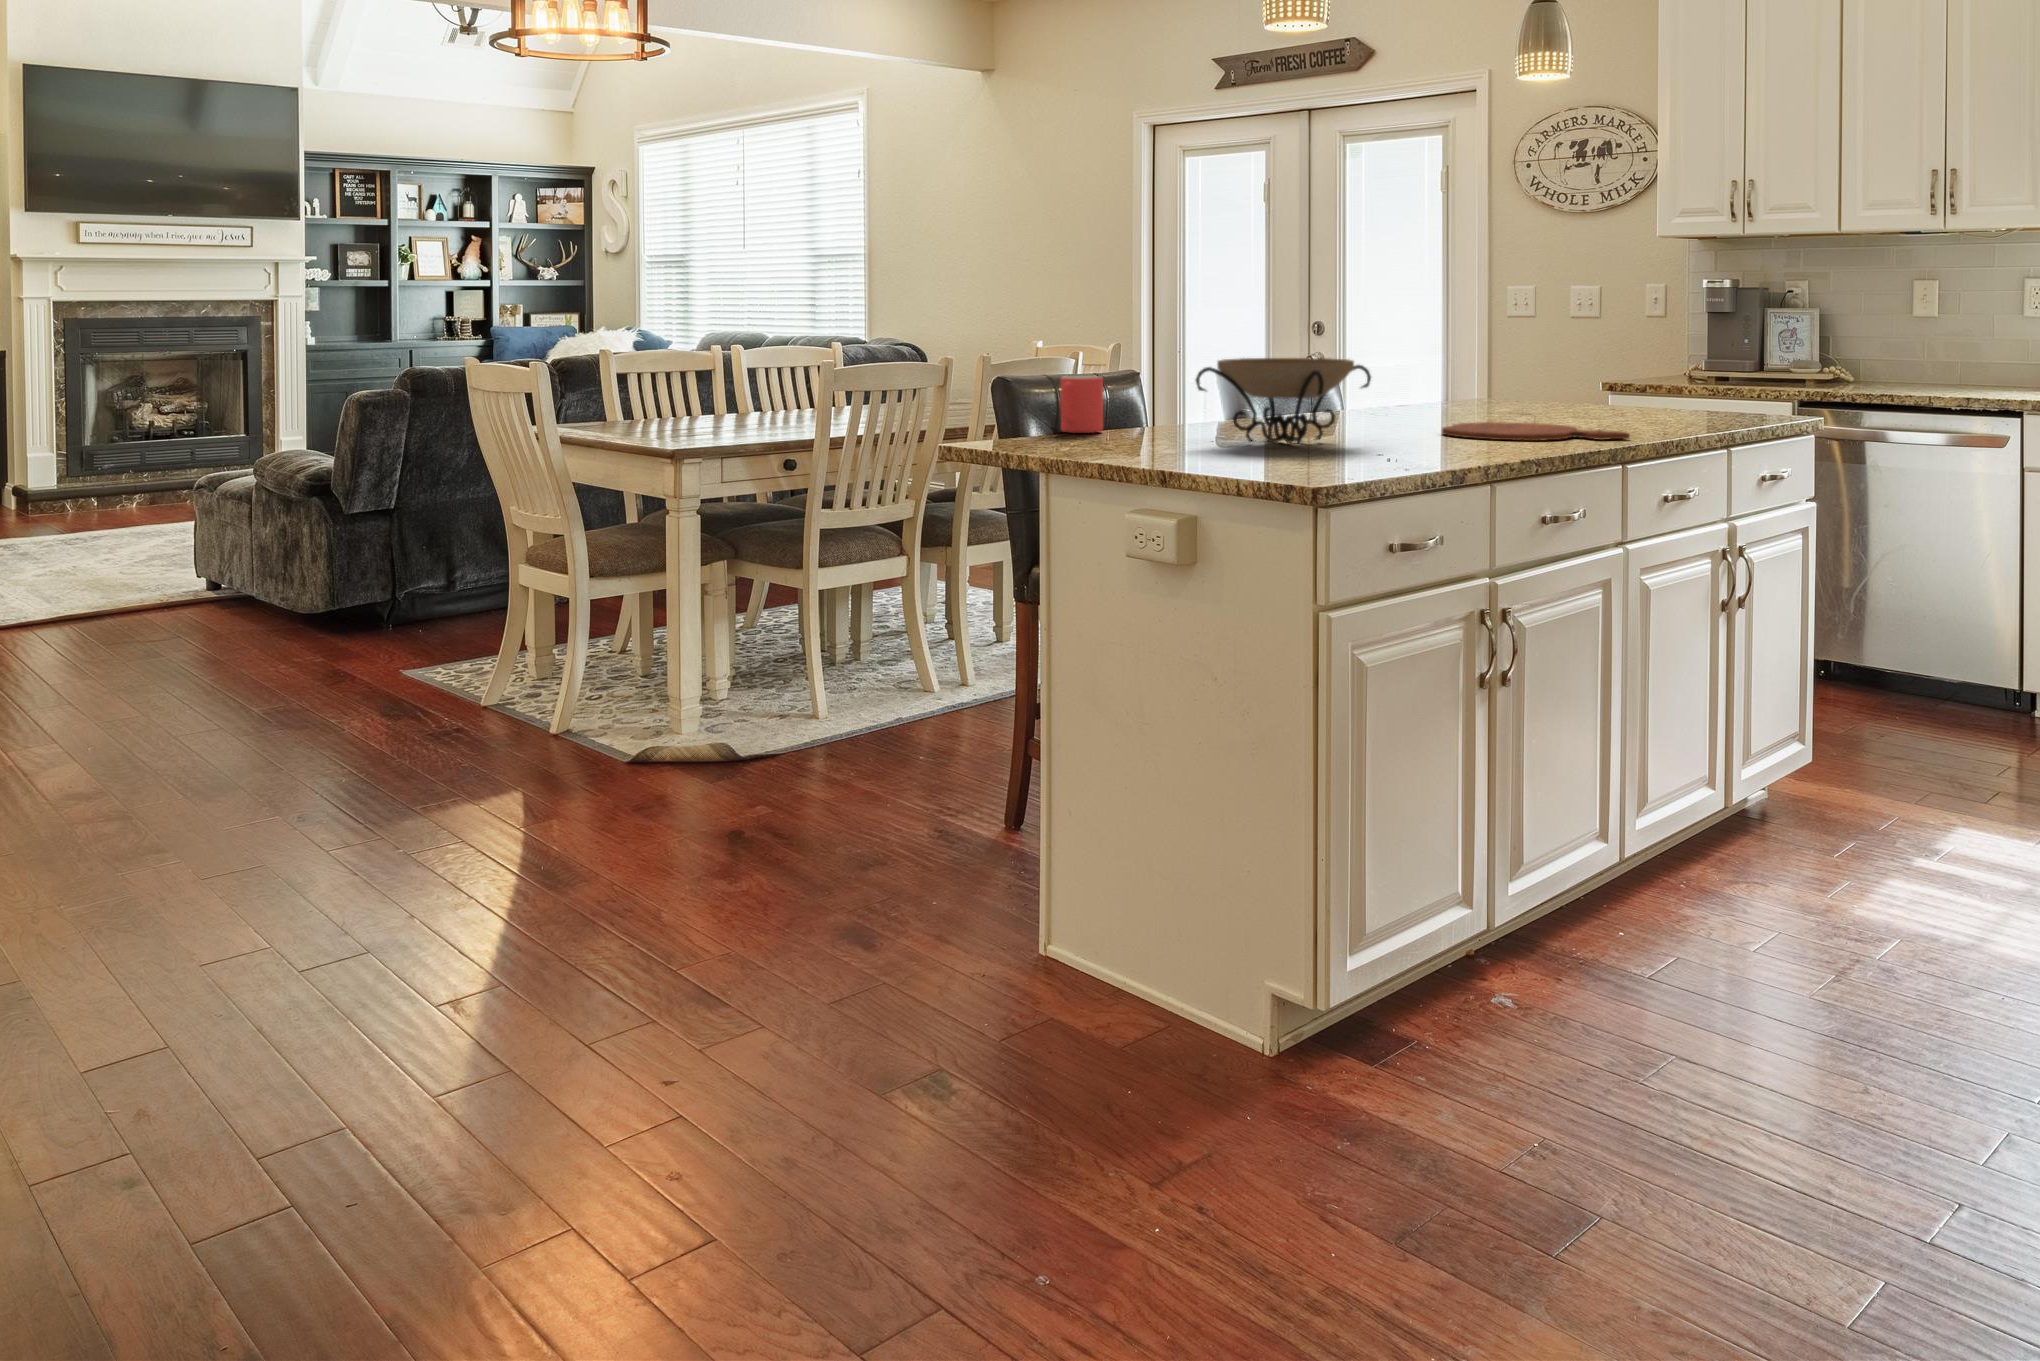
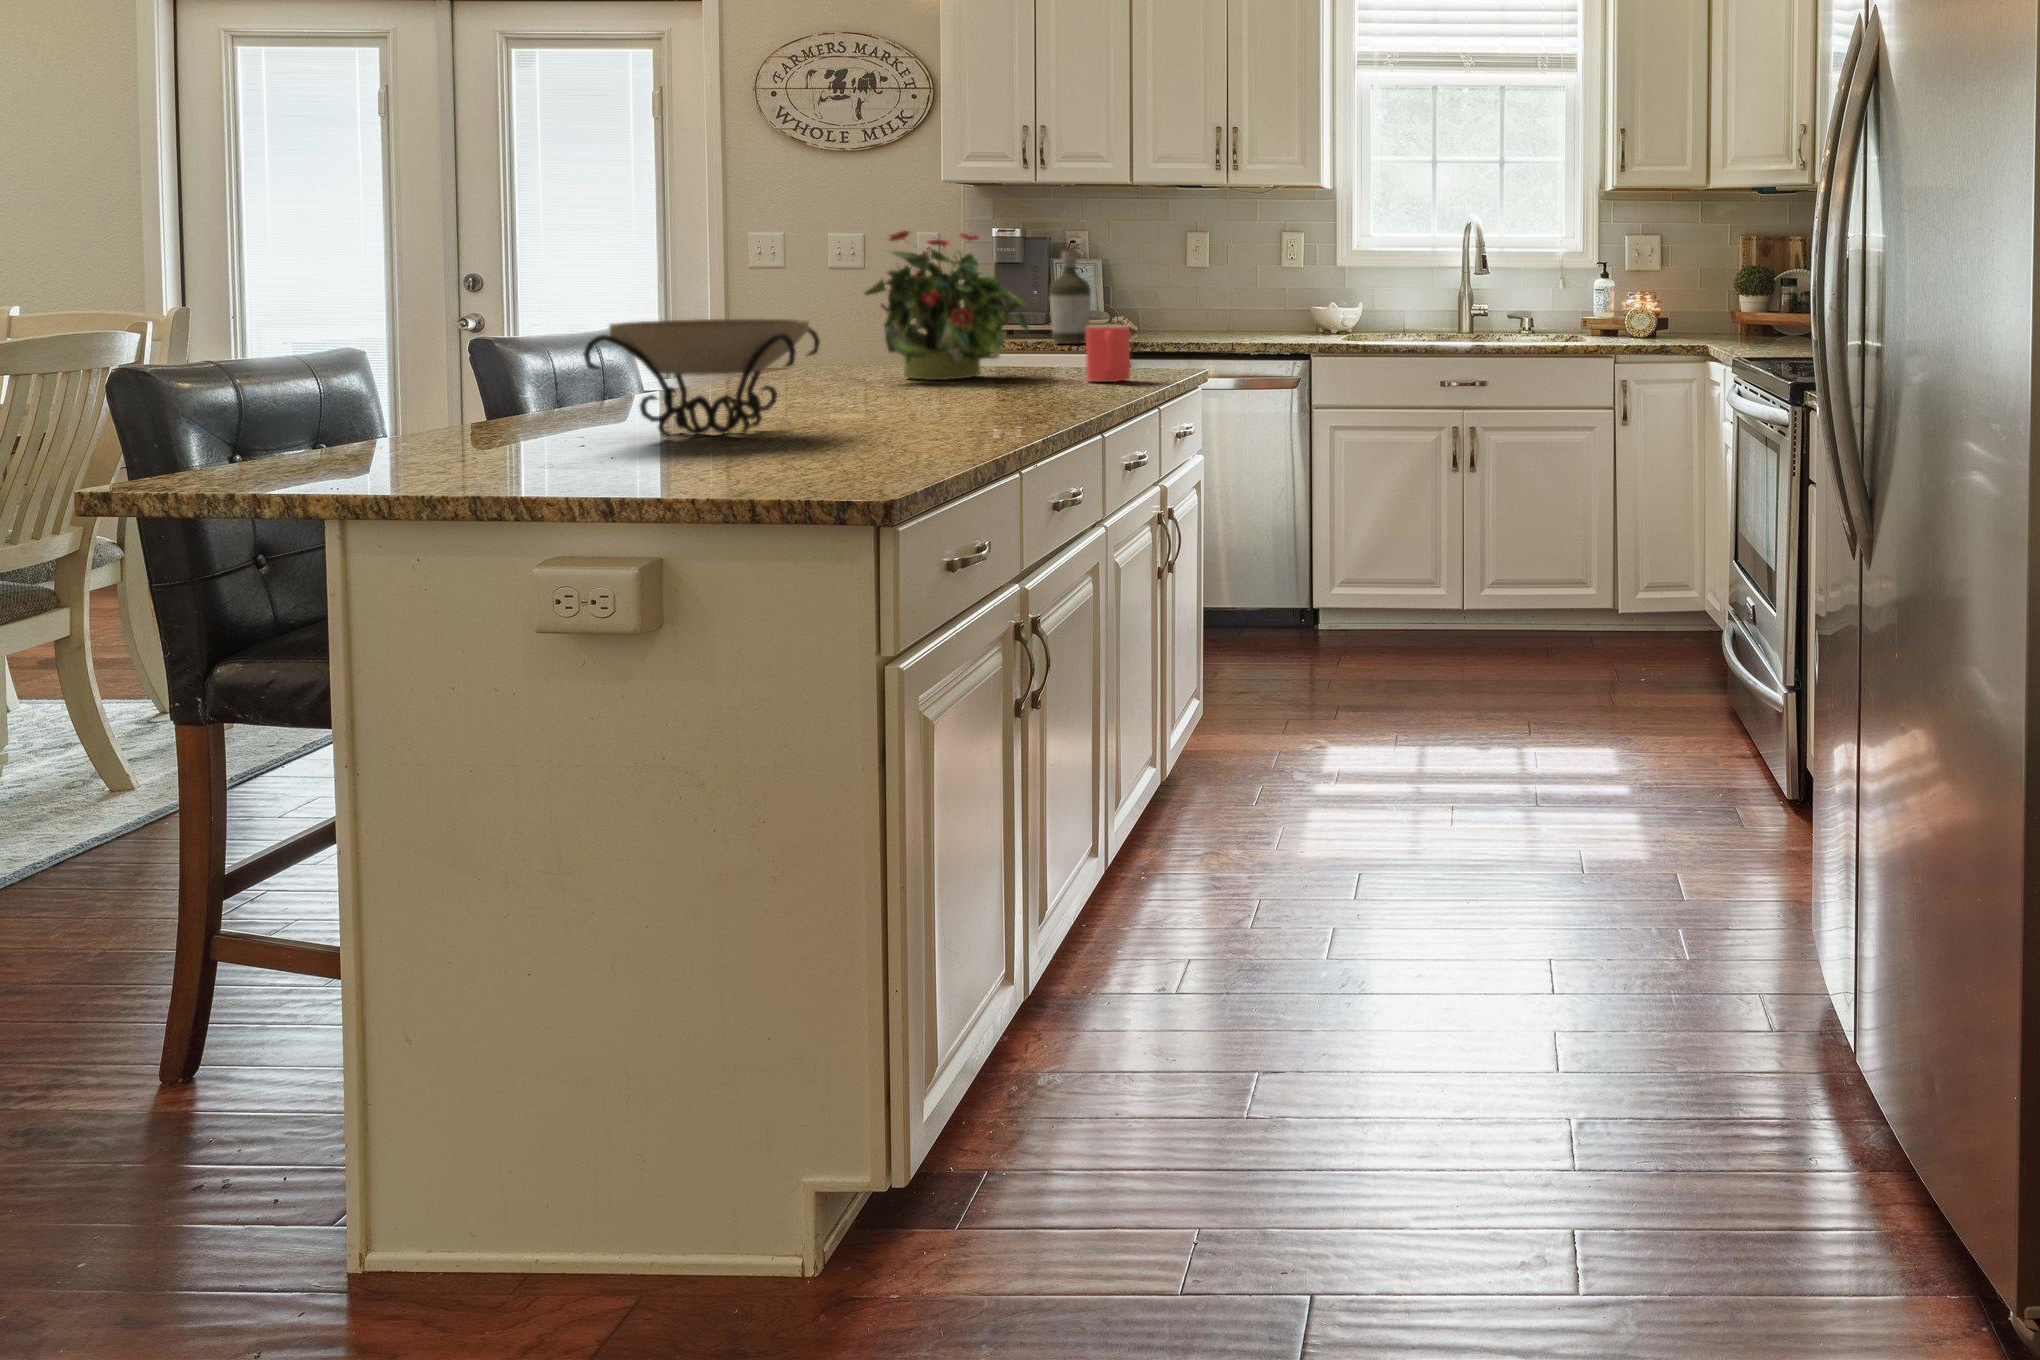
potted plant: none [1488,285,1632,415] -> present [865,231,1028,380]
bottle: none [1745,299,1785,391] -> present [1049,250,1091,344]
mug: present [1060,376,1103,433] -> present [1086,325,1130,382]
cutting board: present [1442,422,1630,441] -> none [882,389,1101,411]

